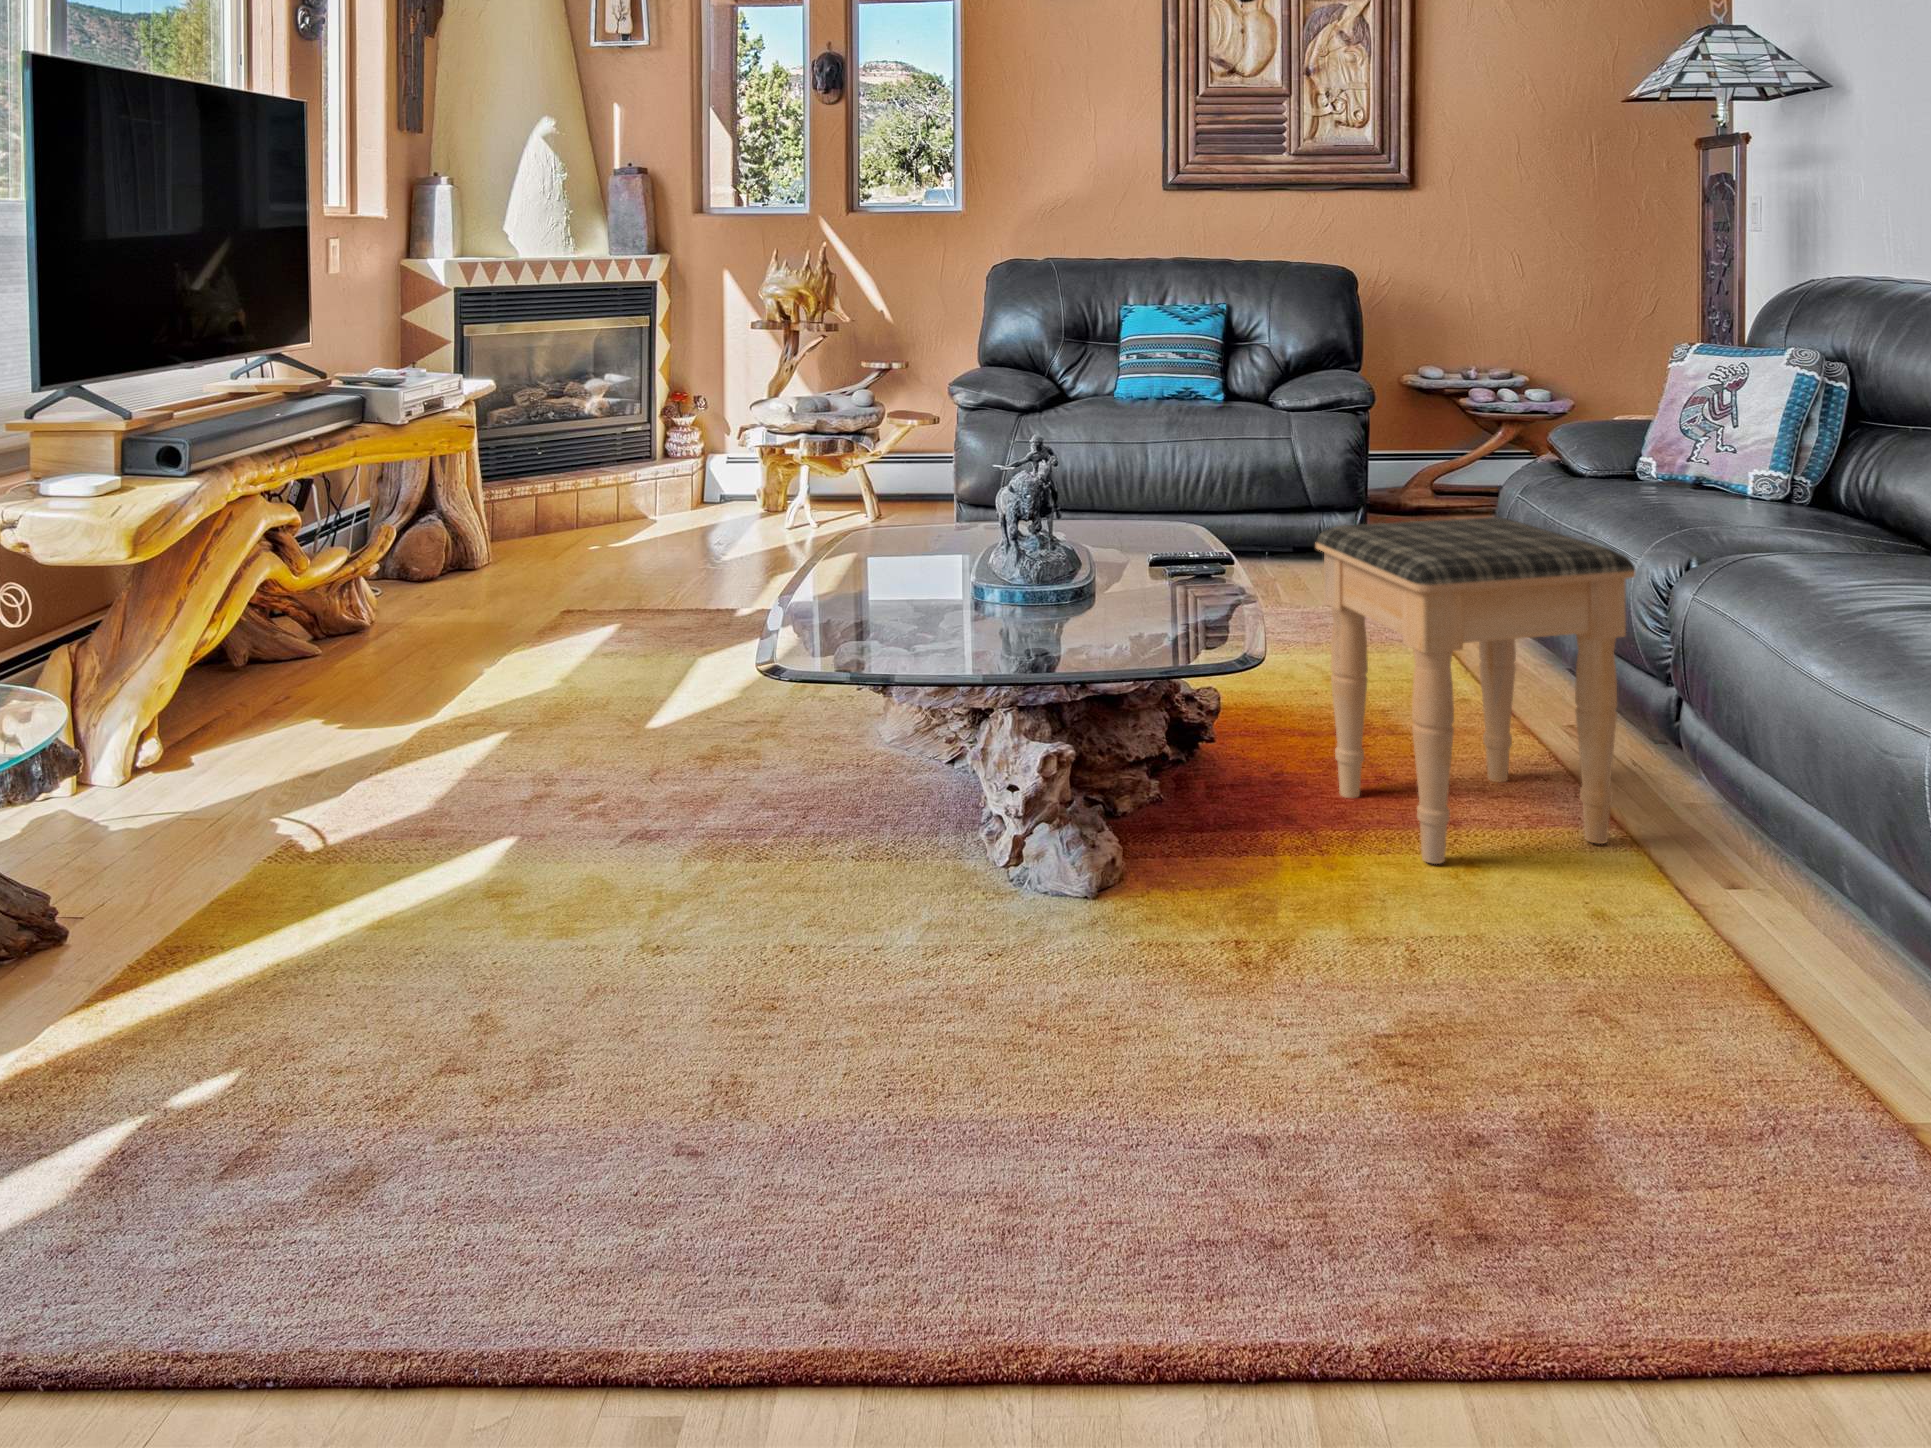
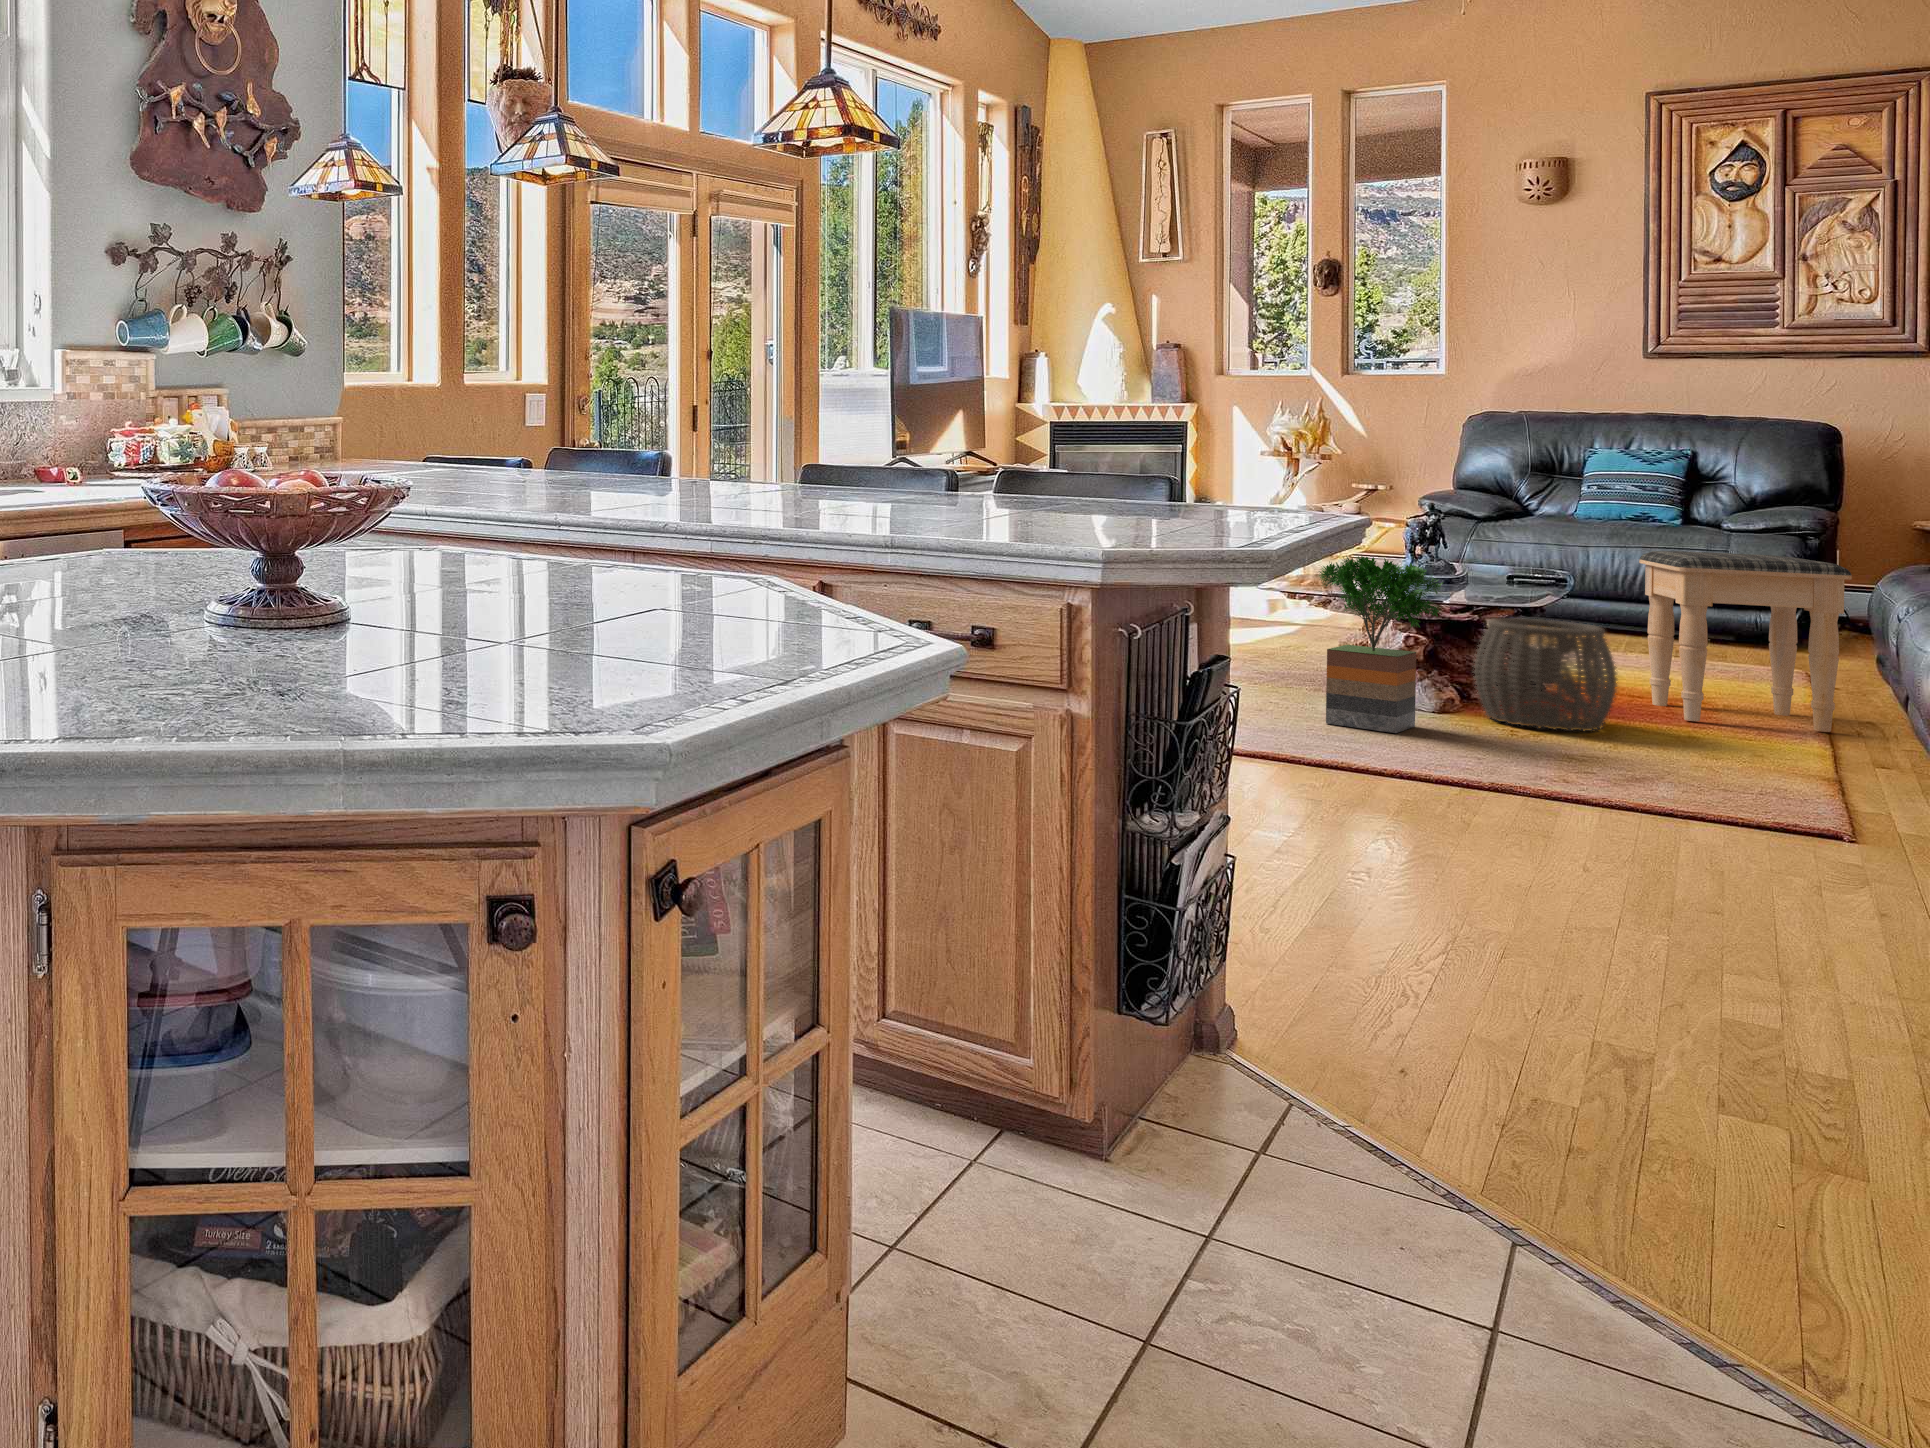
potted tree: none [815,707,1119,1229] -> present [1319,556,1443,733]
woven basket: none [1130,735,1388,1031] -> present [1474,618,1617,731]

